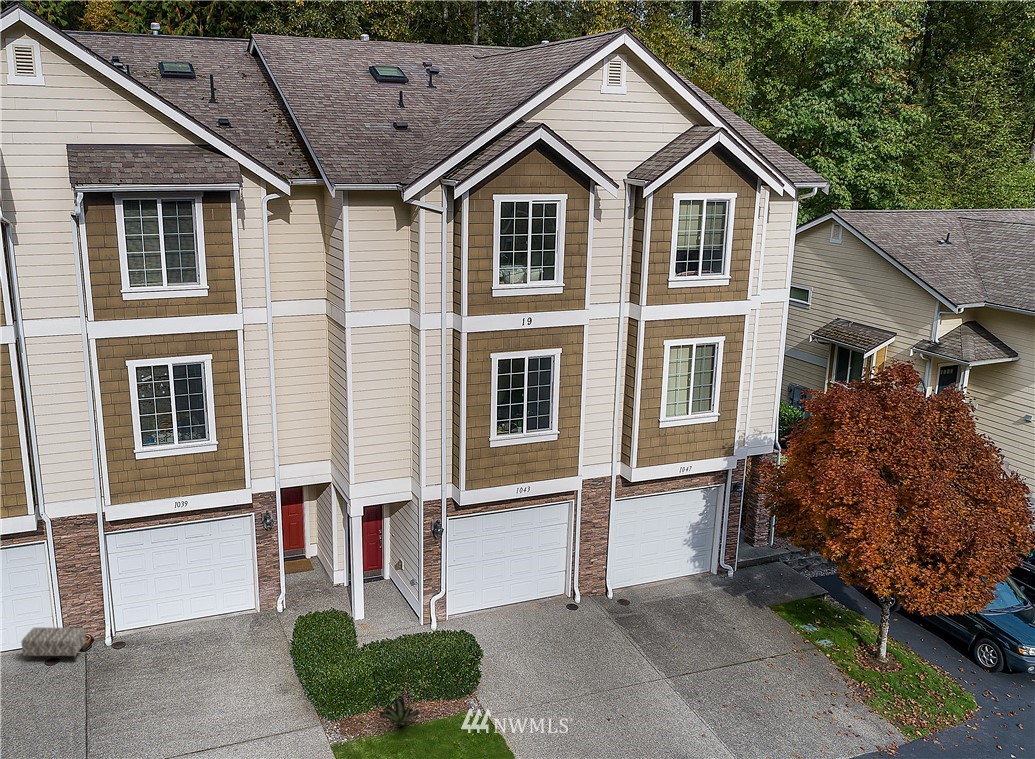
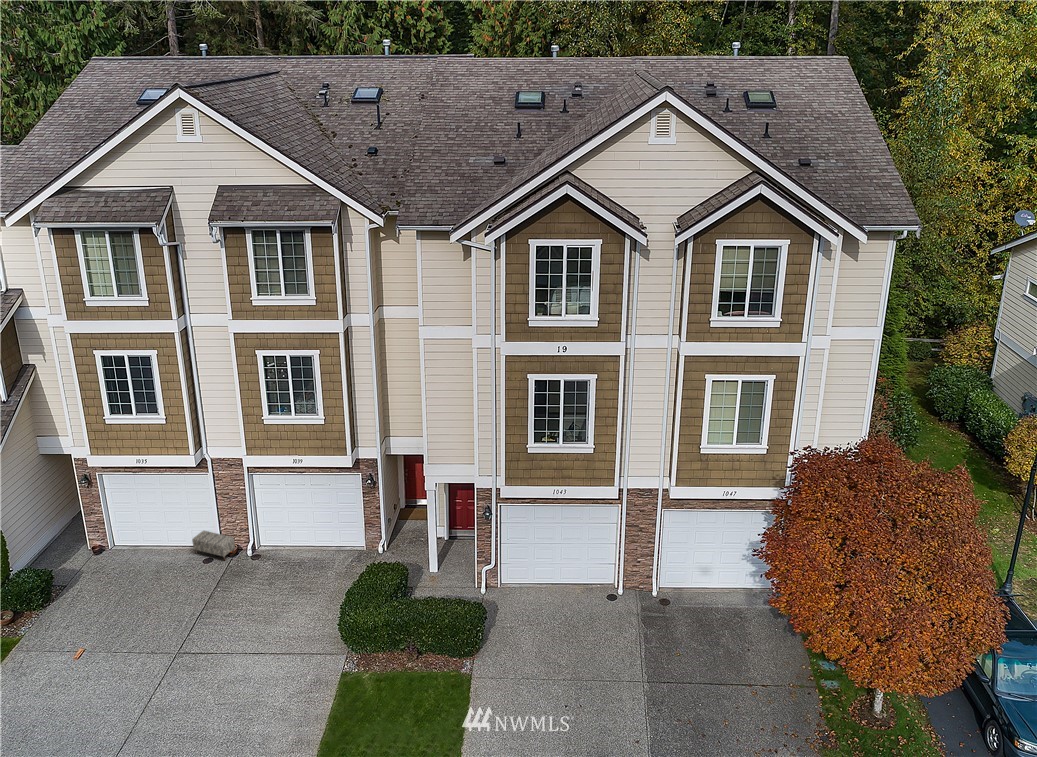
potted plant: present [380,699,419,728] -> none [393,643,425,667]

